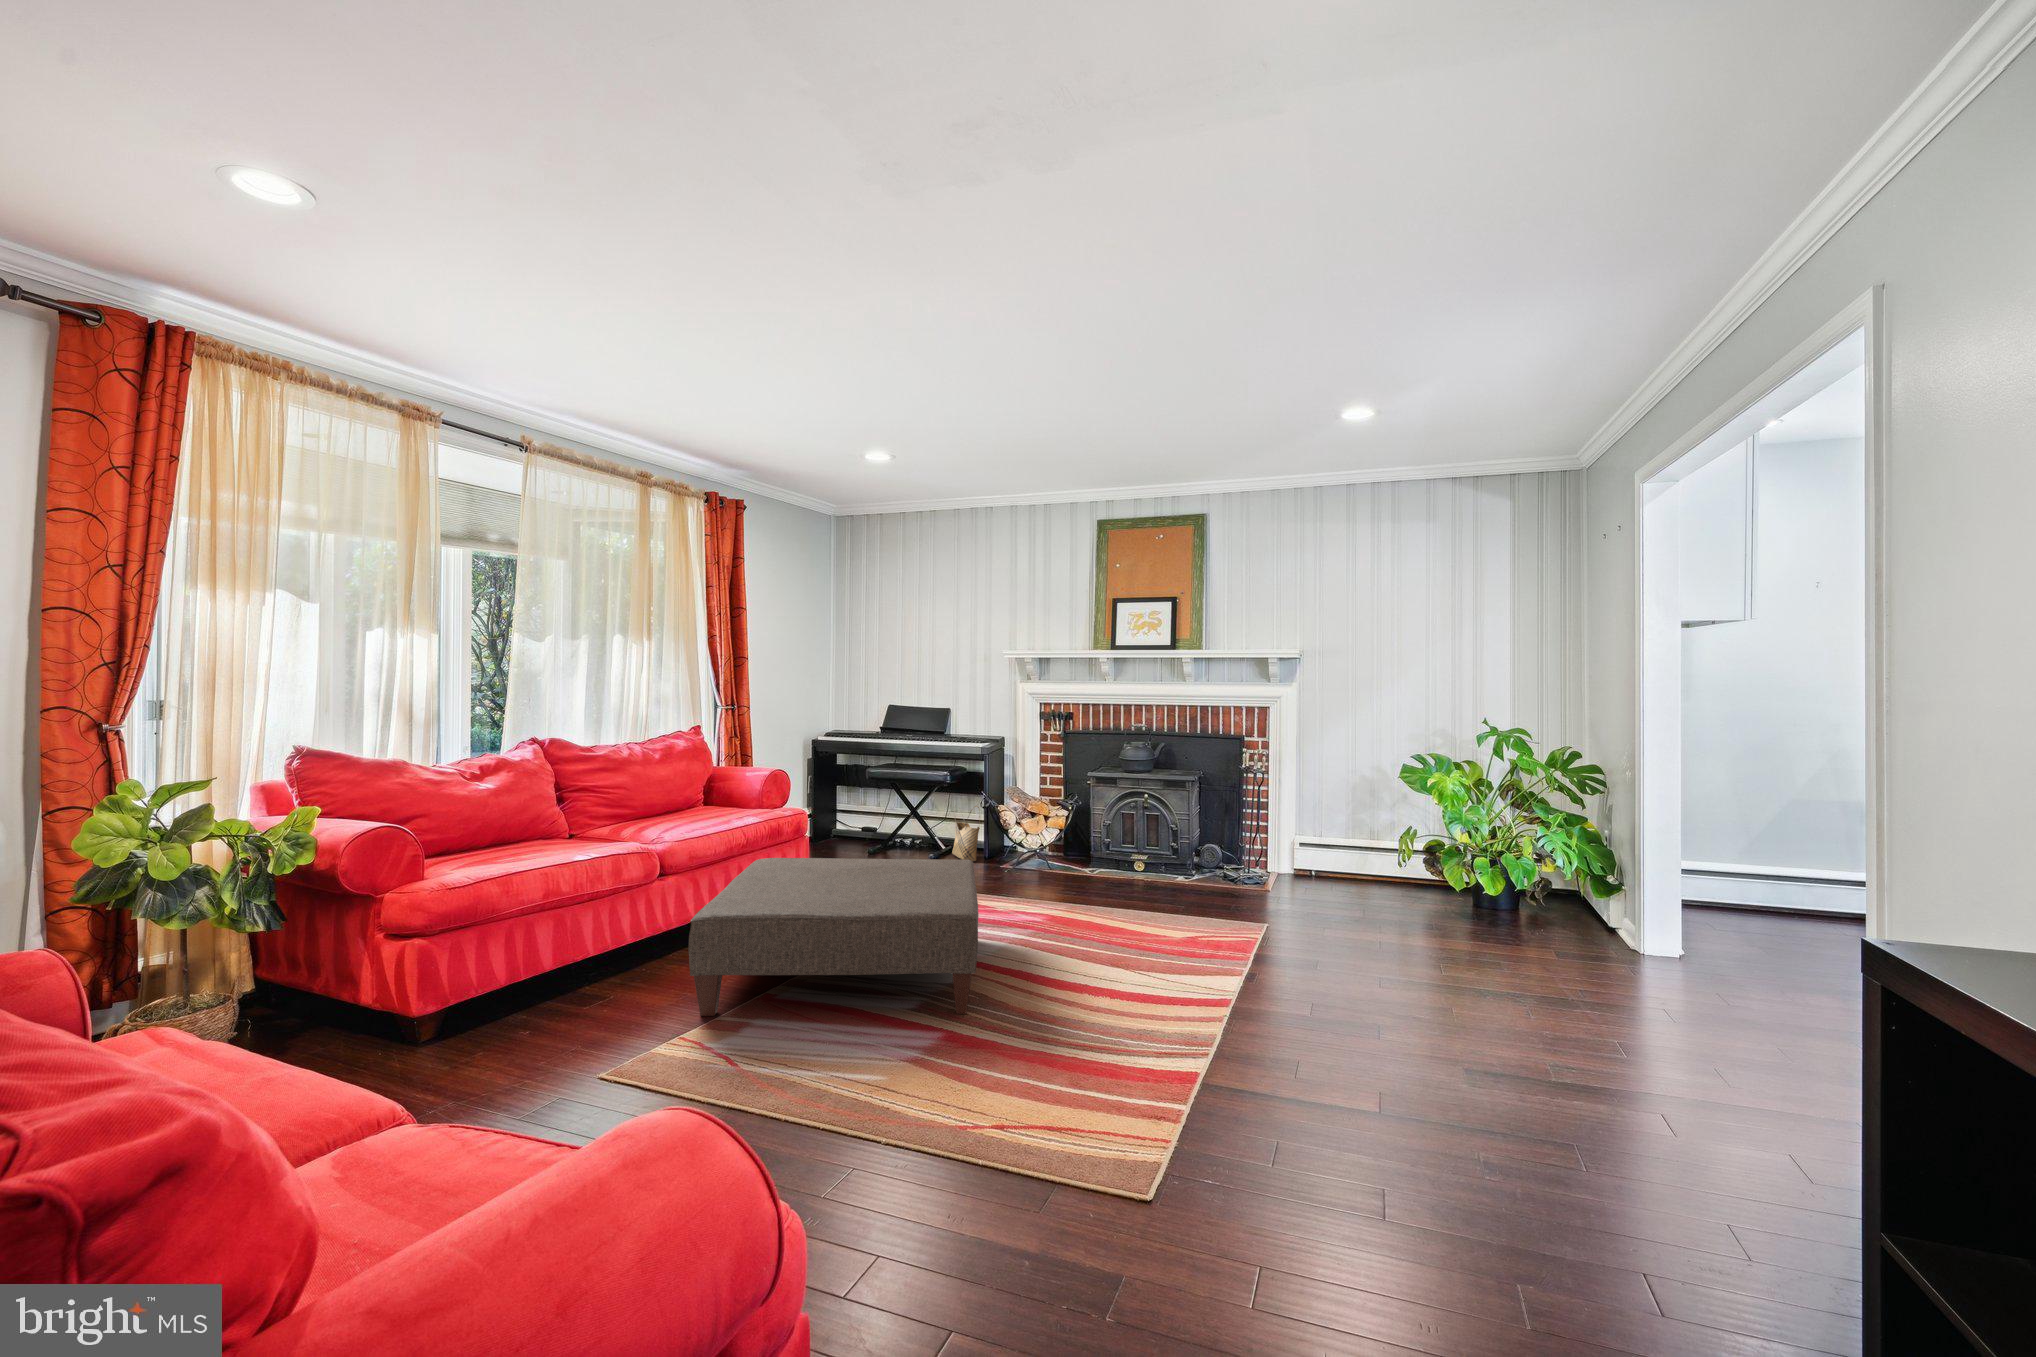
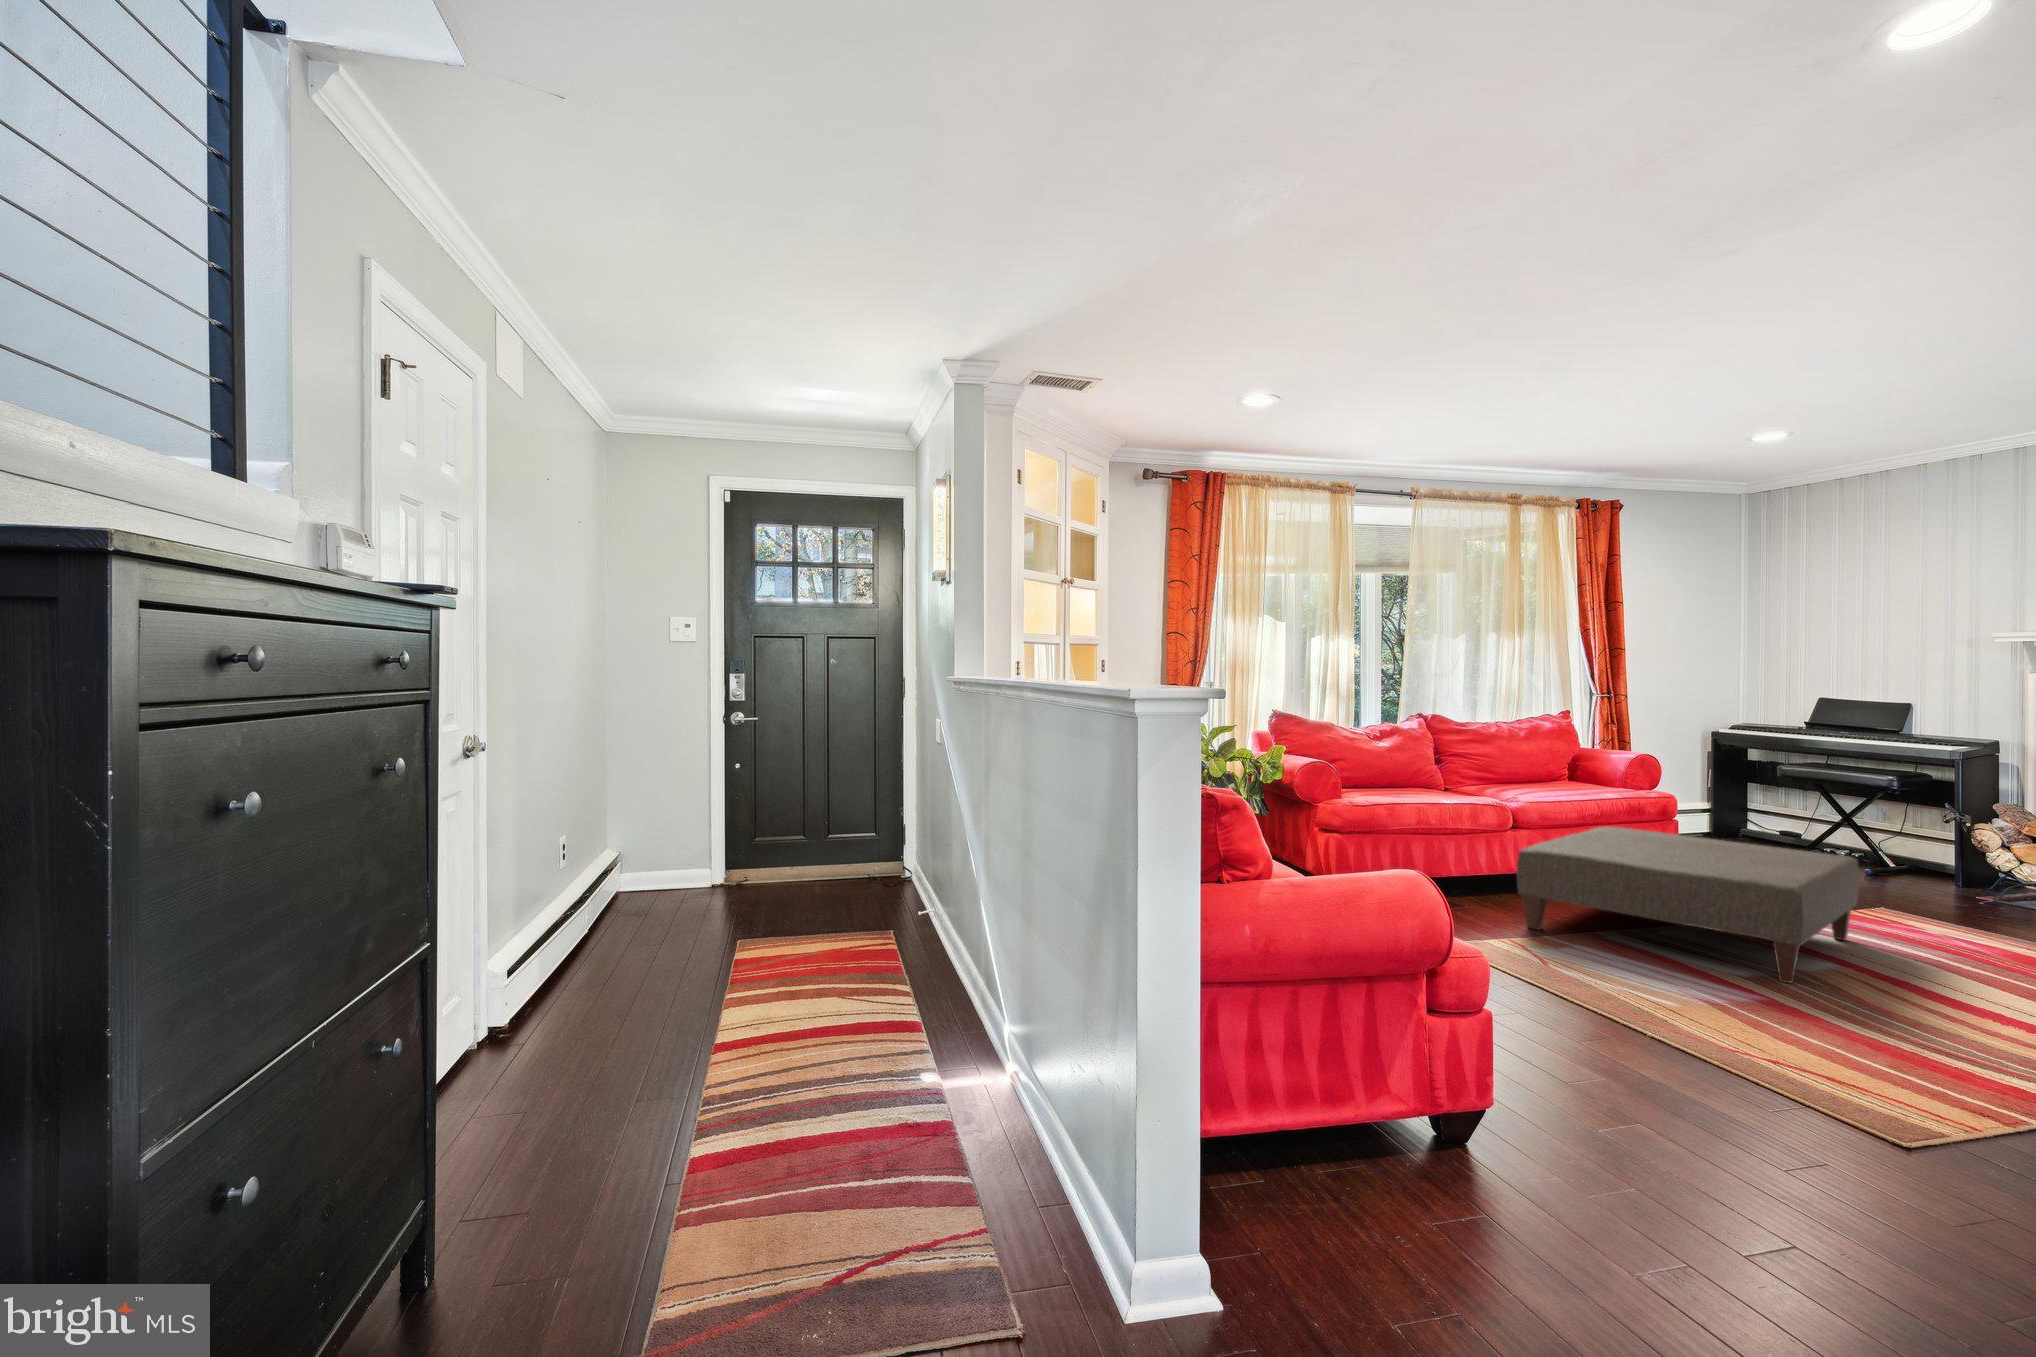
woven basket: present [952,806,980,861] -> none [1902,817,1945,886]

